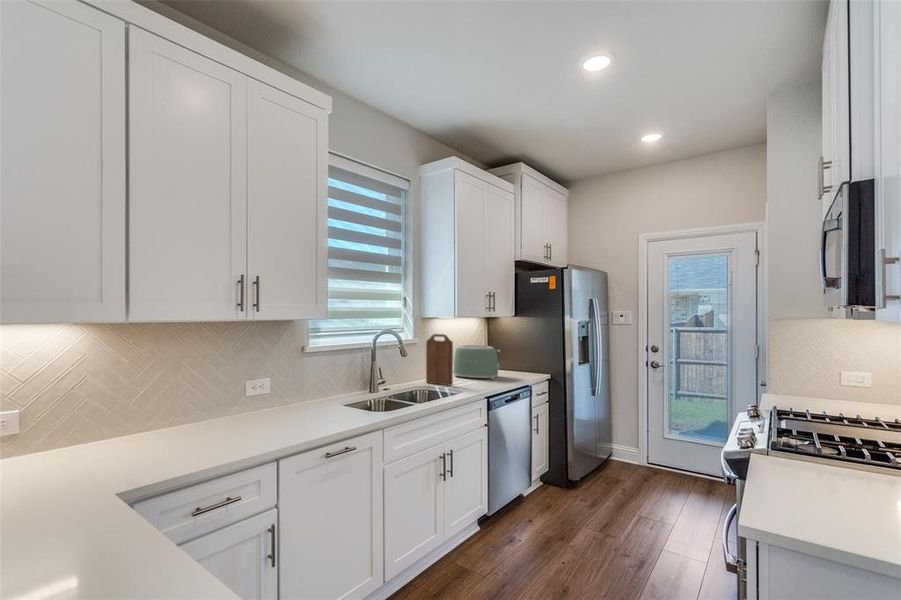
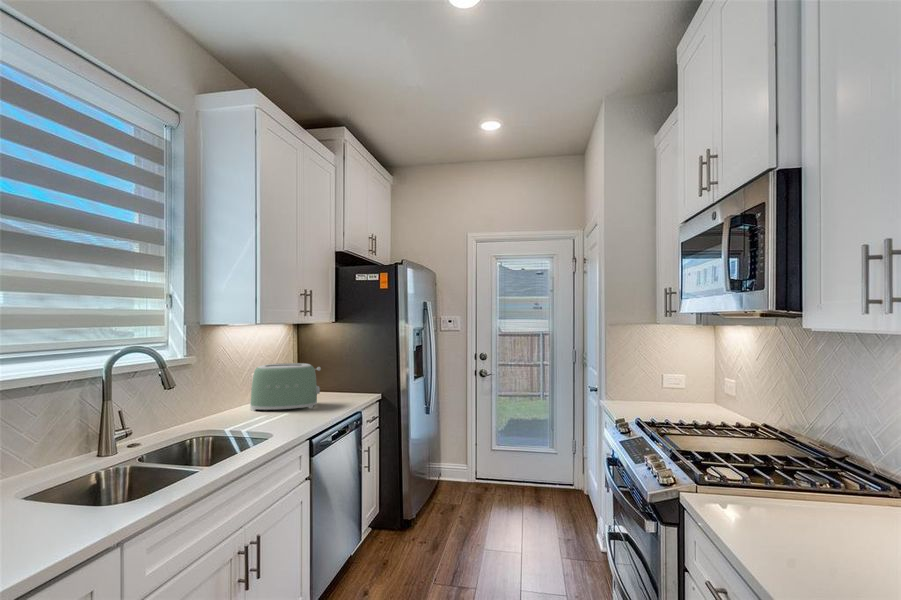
cutting board: present [426,334,453,385] -> none [207,350,254,426]

